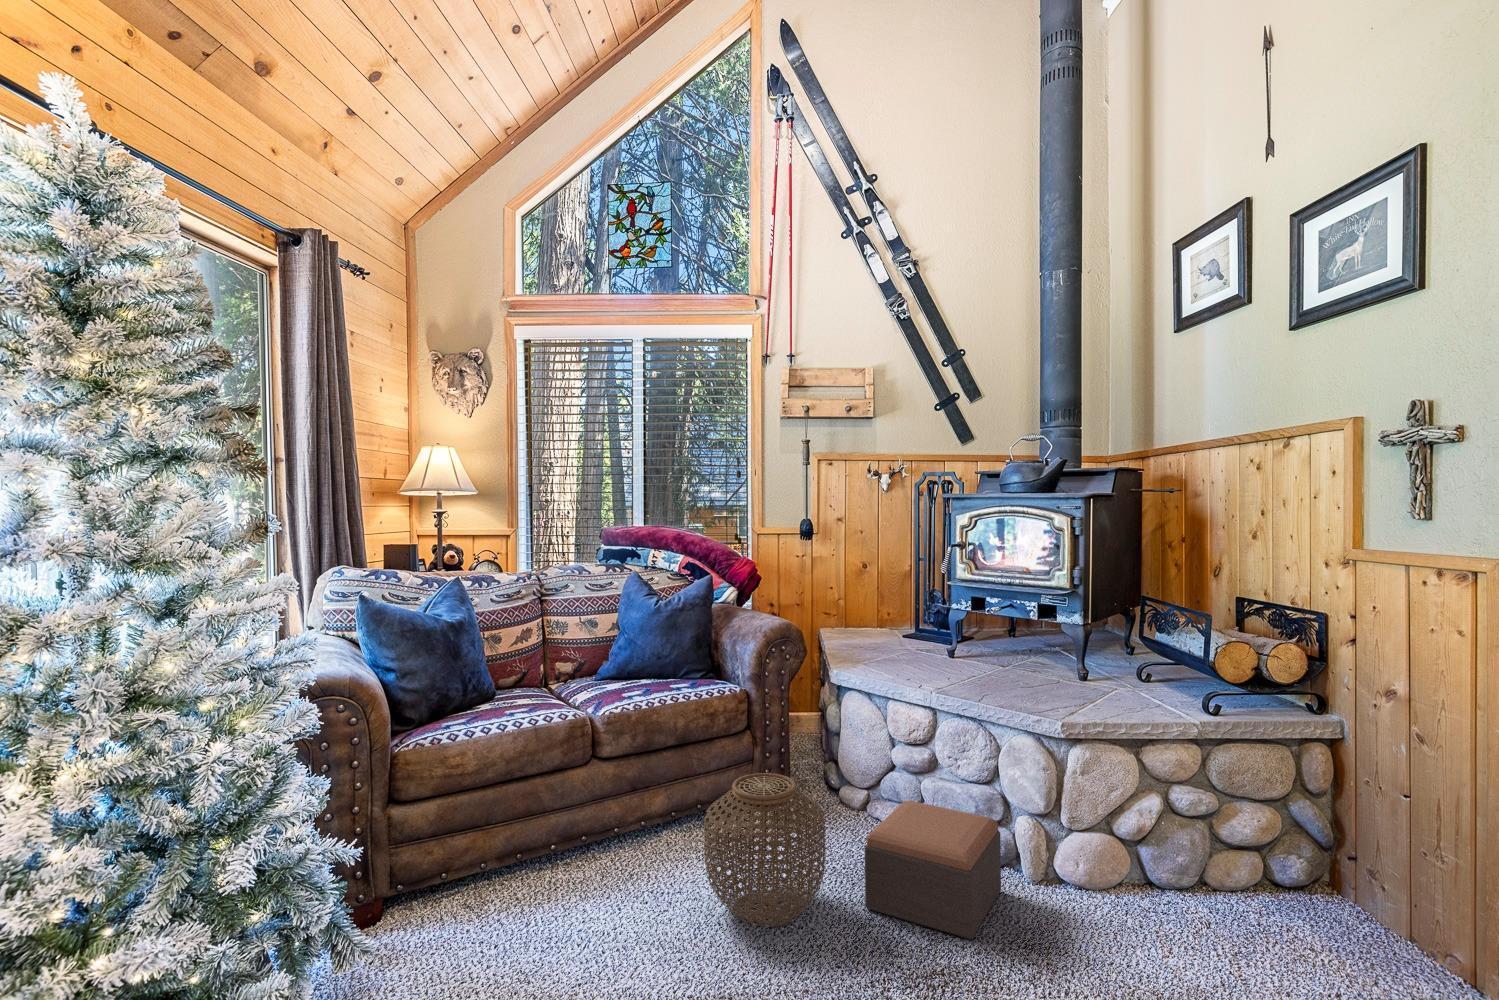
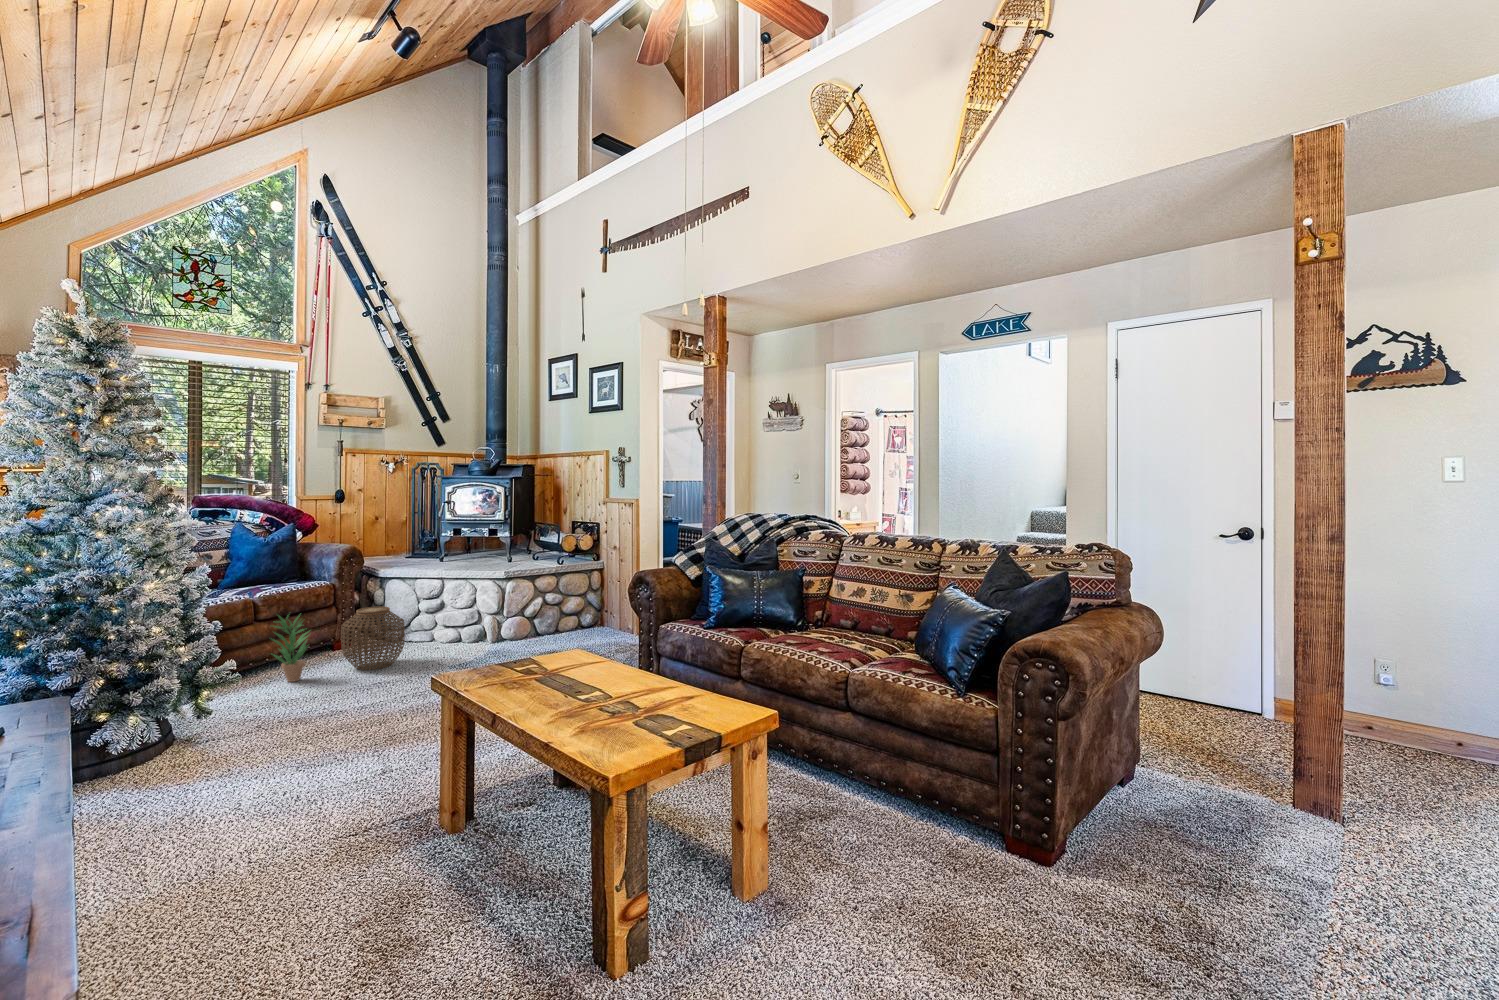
potted plant: none [569,772,650,918] -> present [271,616,308,682]
footstool: present [865,800,1001,939] -> none [421,615,479,658]

